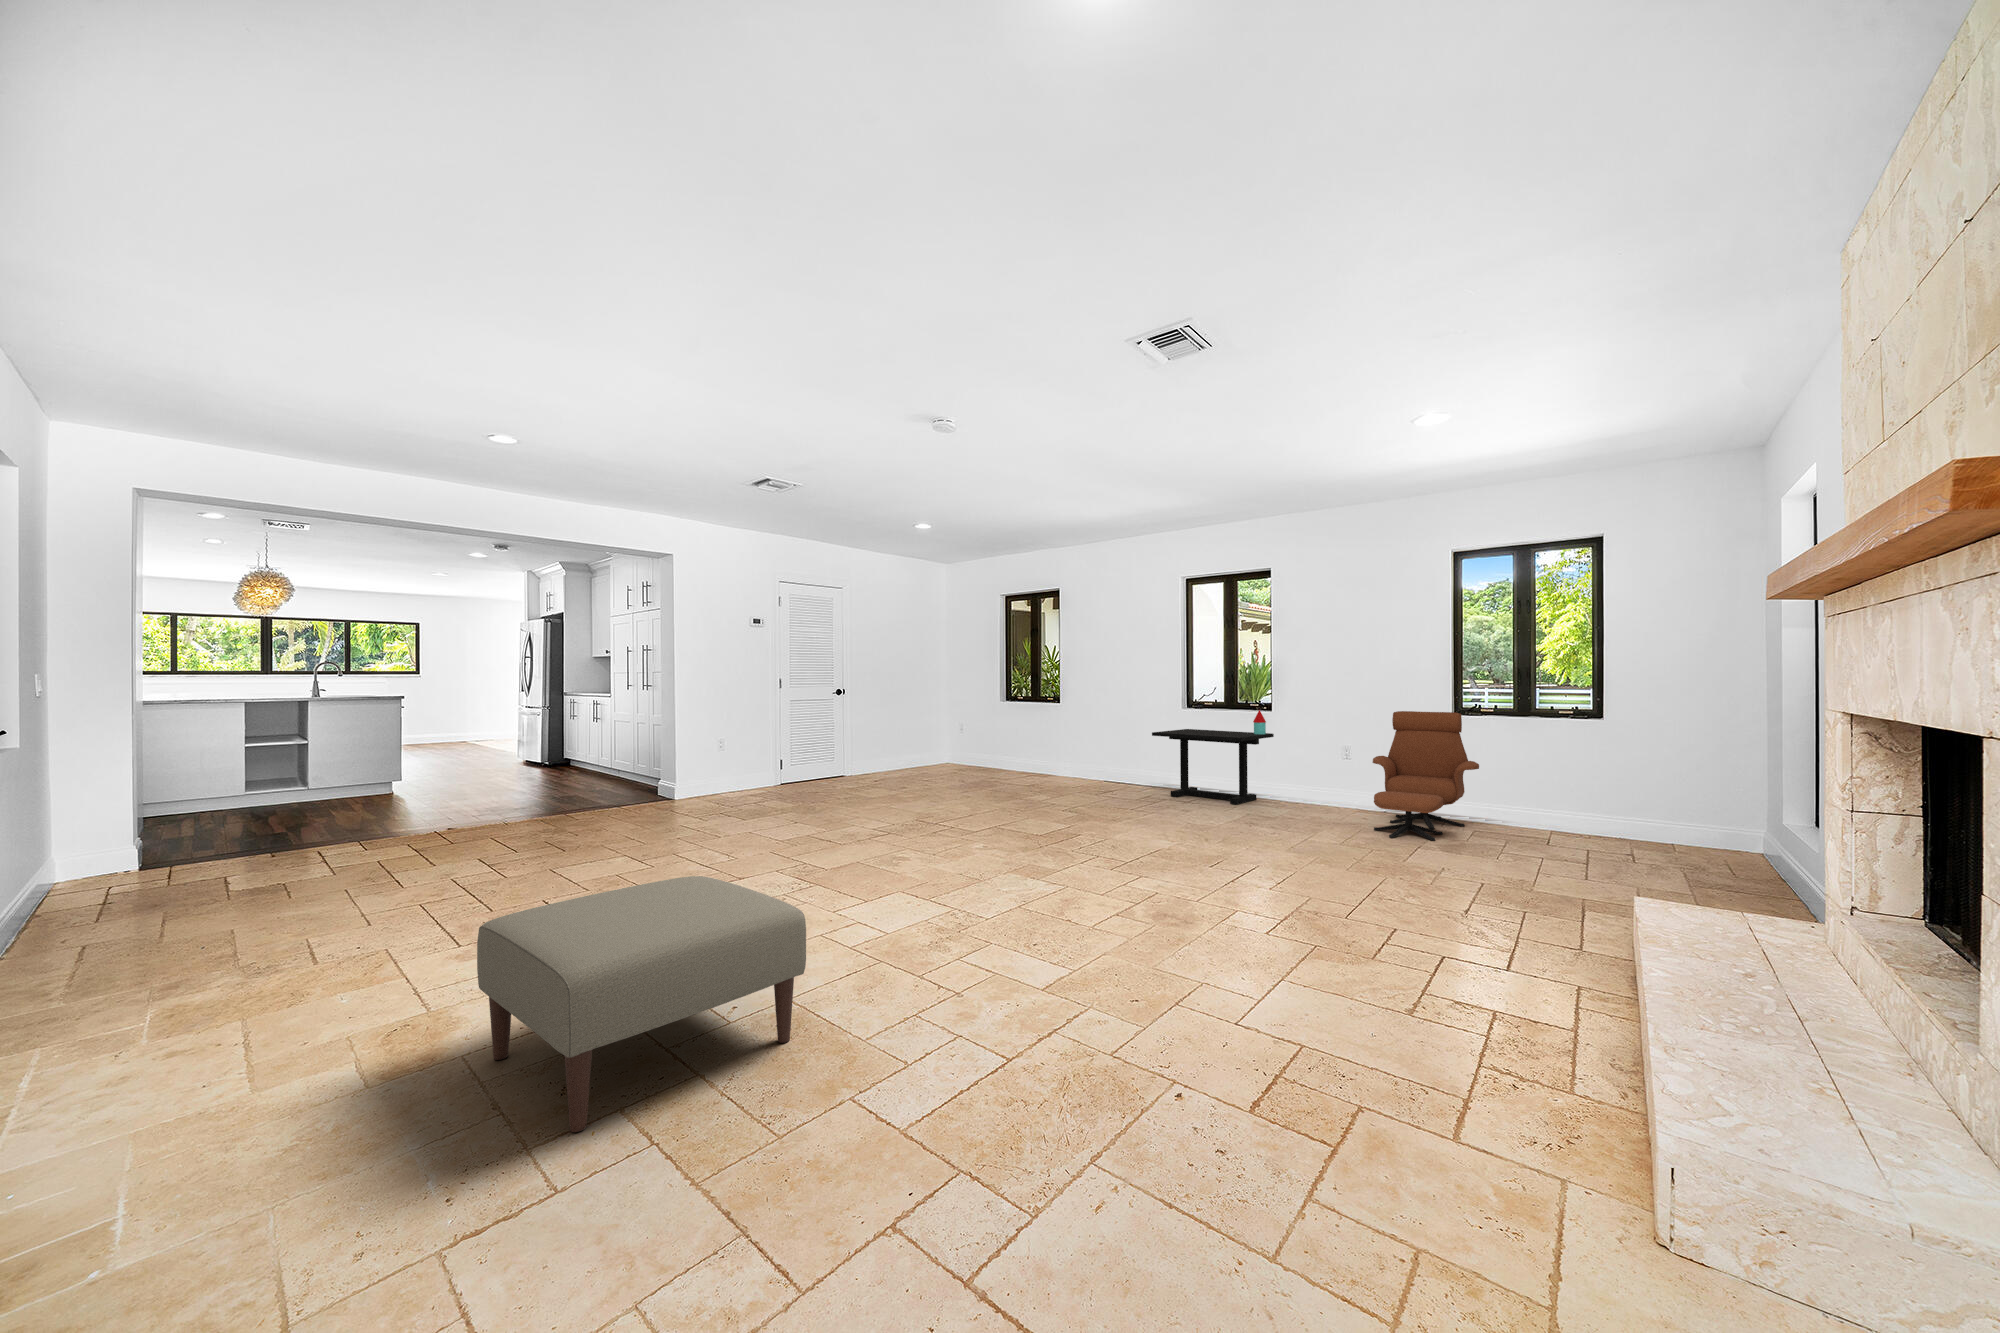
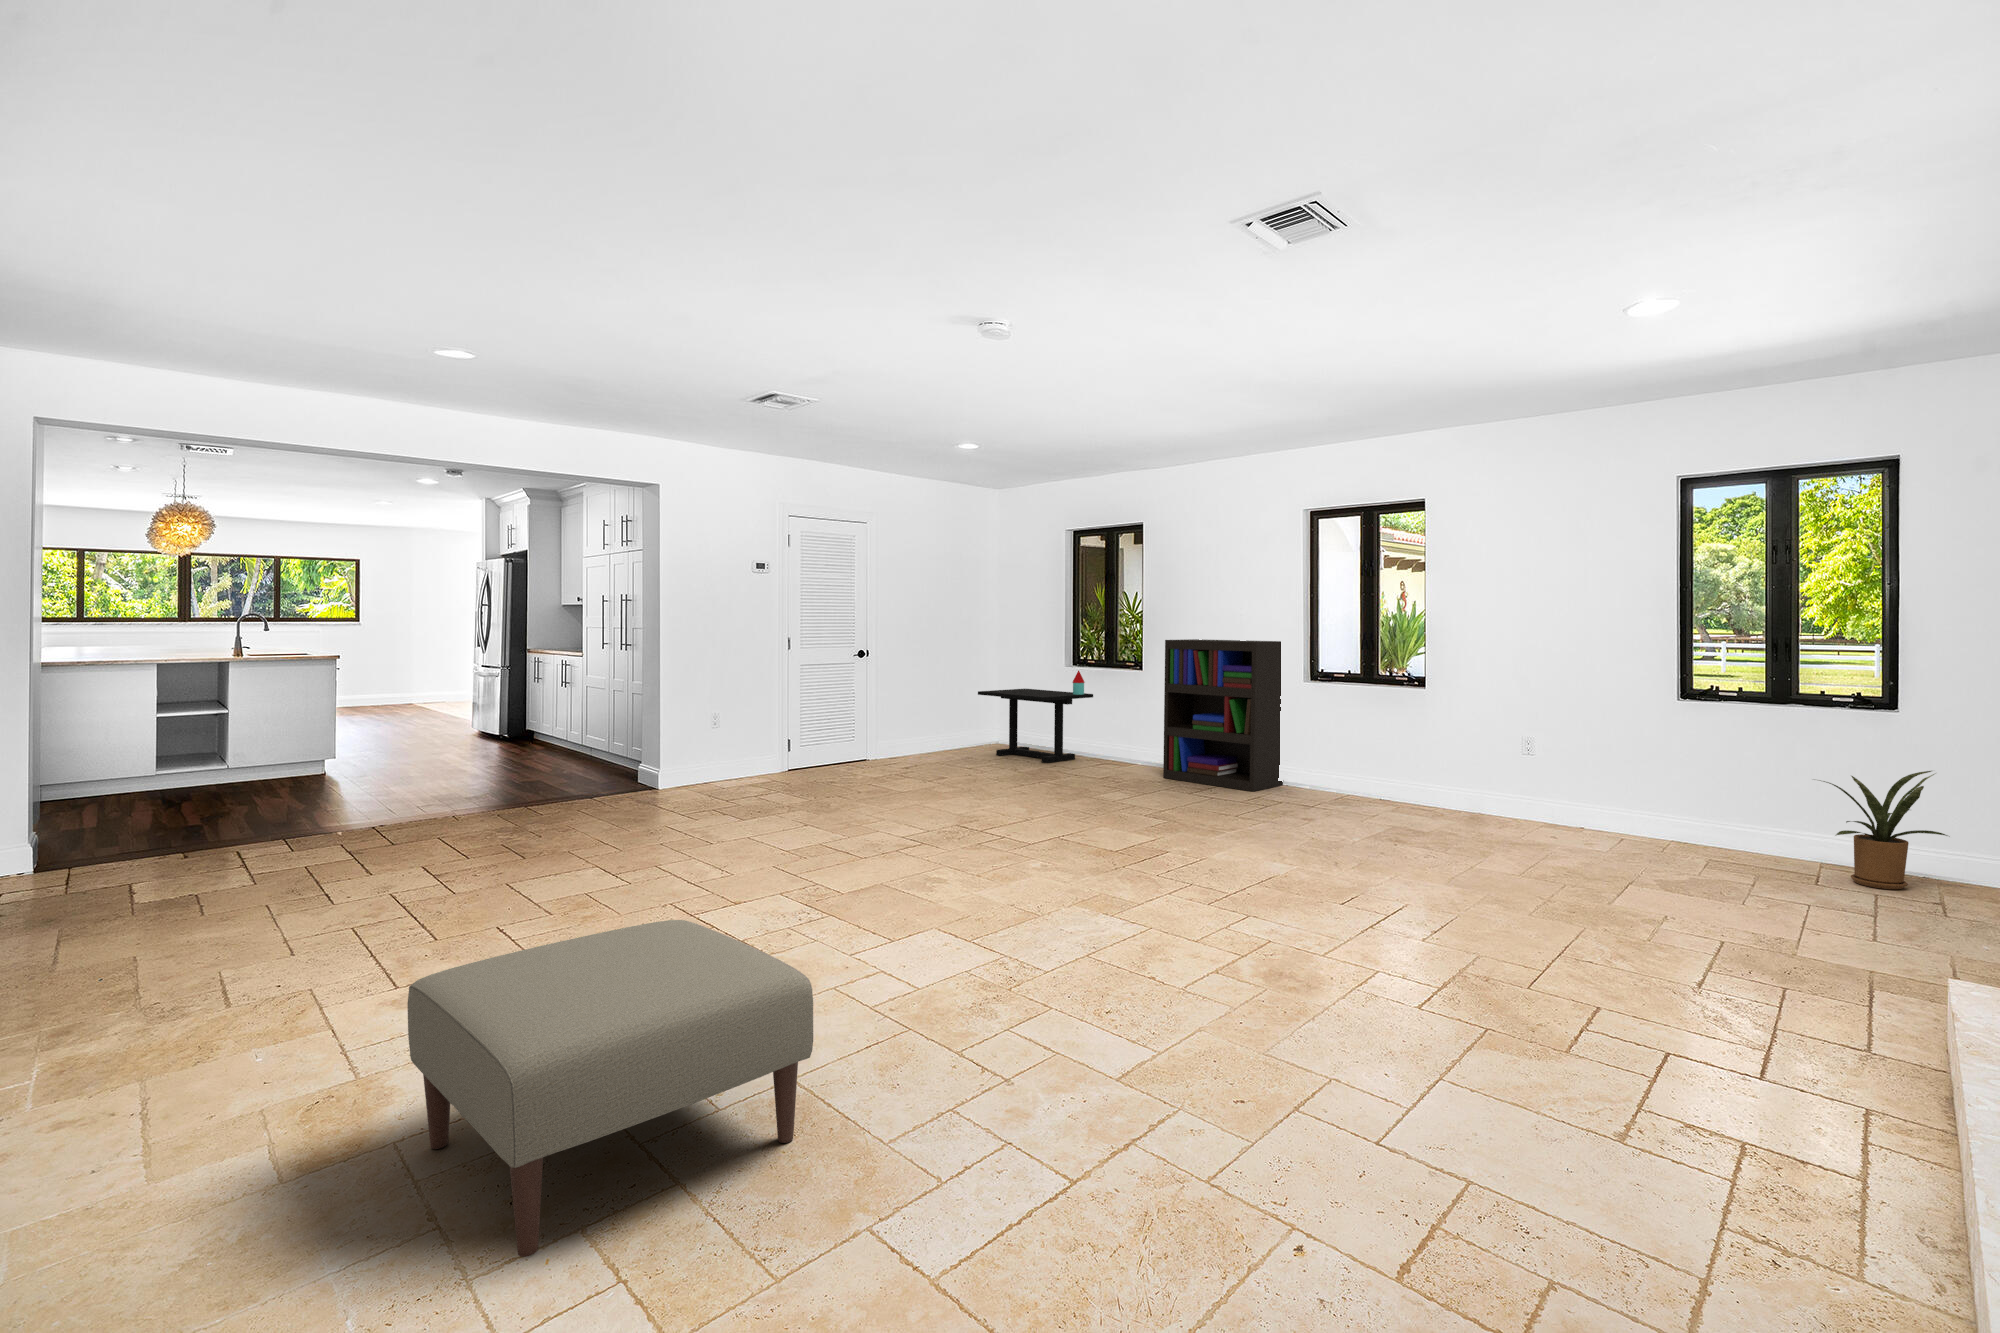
bookshelf: none [1069,676,1160,790] -> present [1163,639,1283,791]
side table: present [1152,710,1274,804] -> present [978,671,1093,763]
lounge chair: present [1373,711,1479,840] -> none [1576,698,1730,877]
house plant: none [1532,757,1633,844] -> present [1820,771,1948,889]

